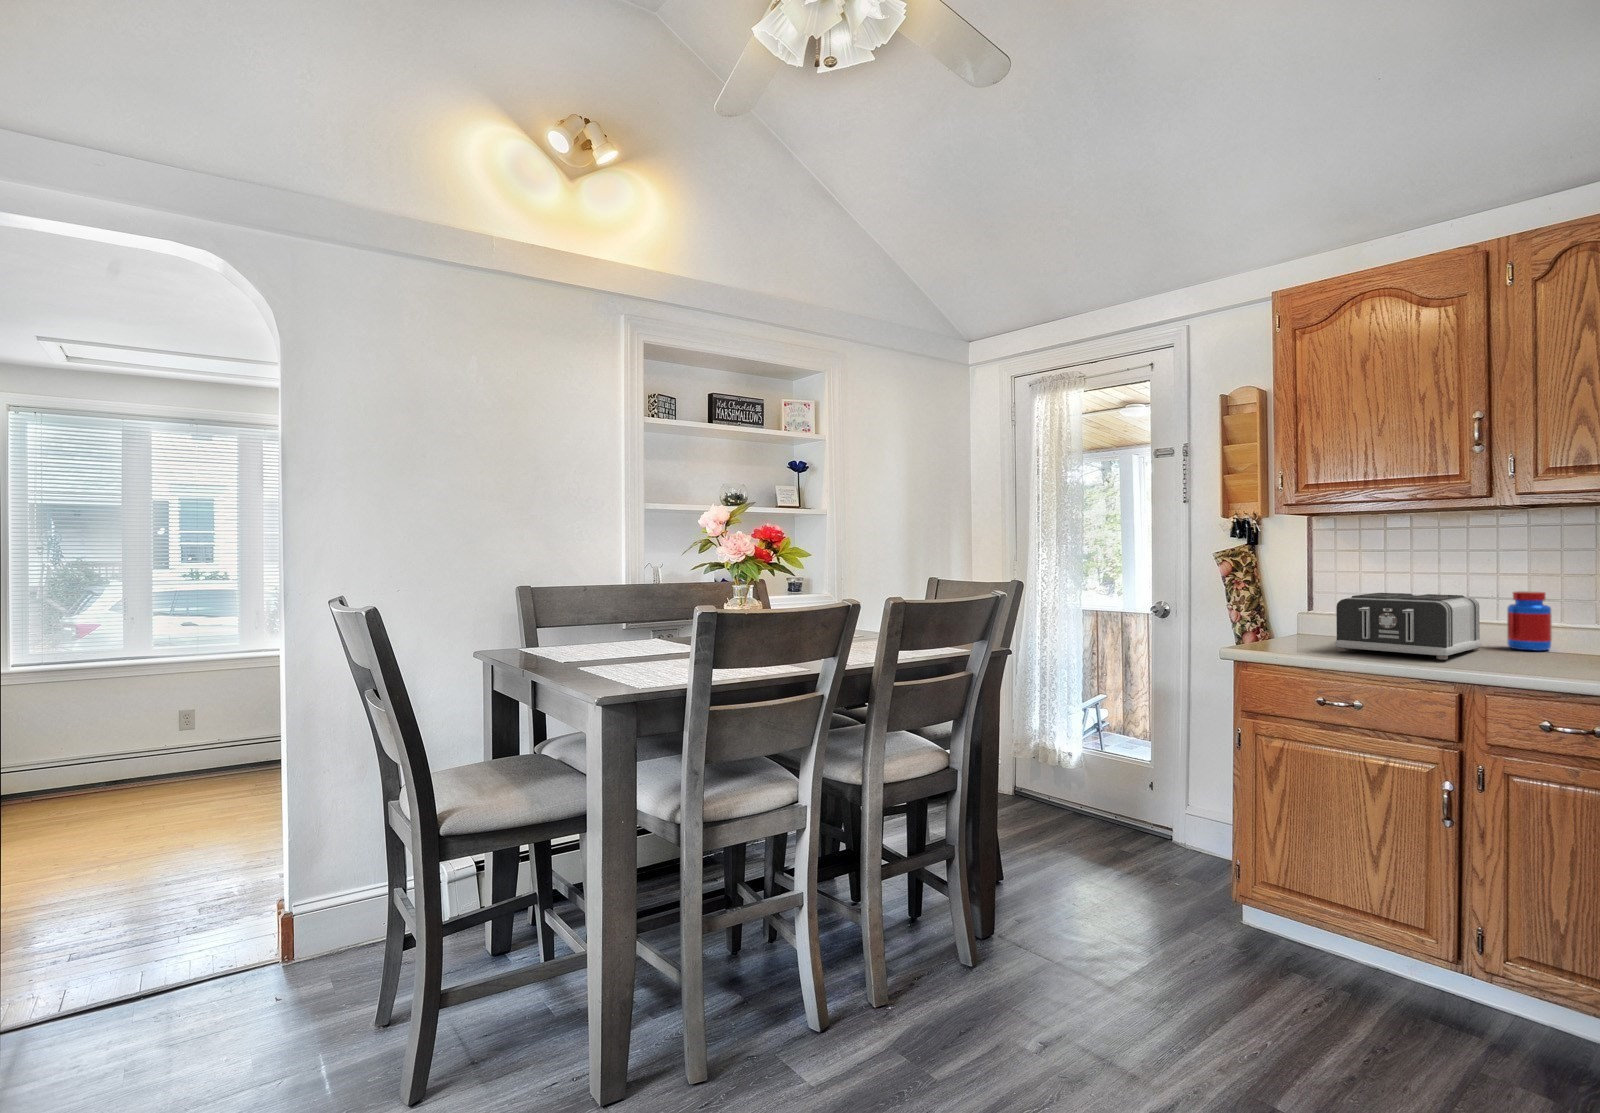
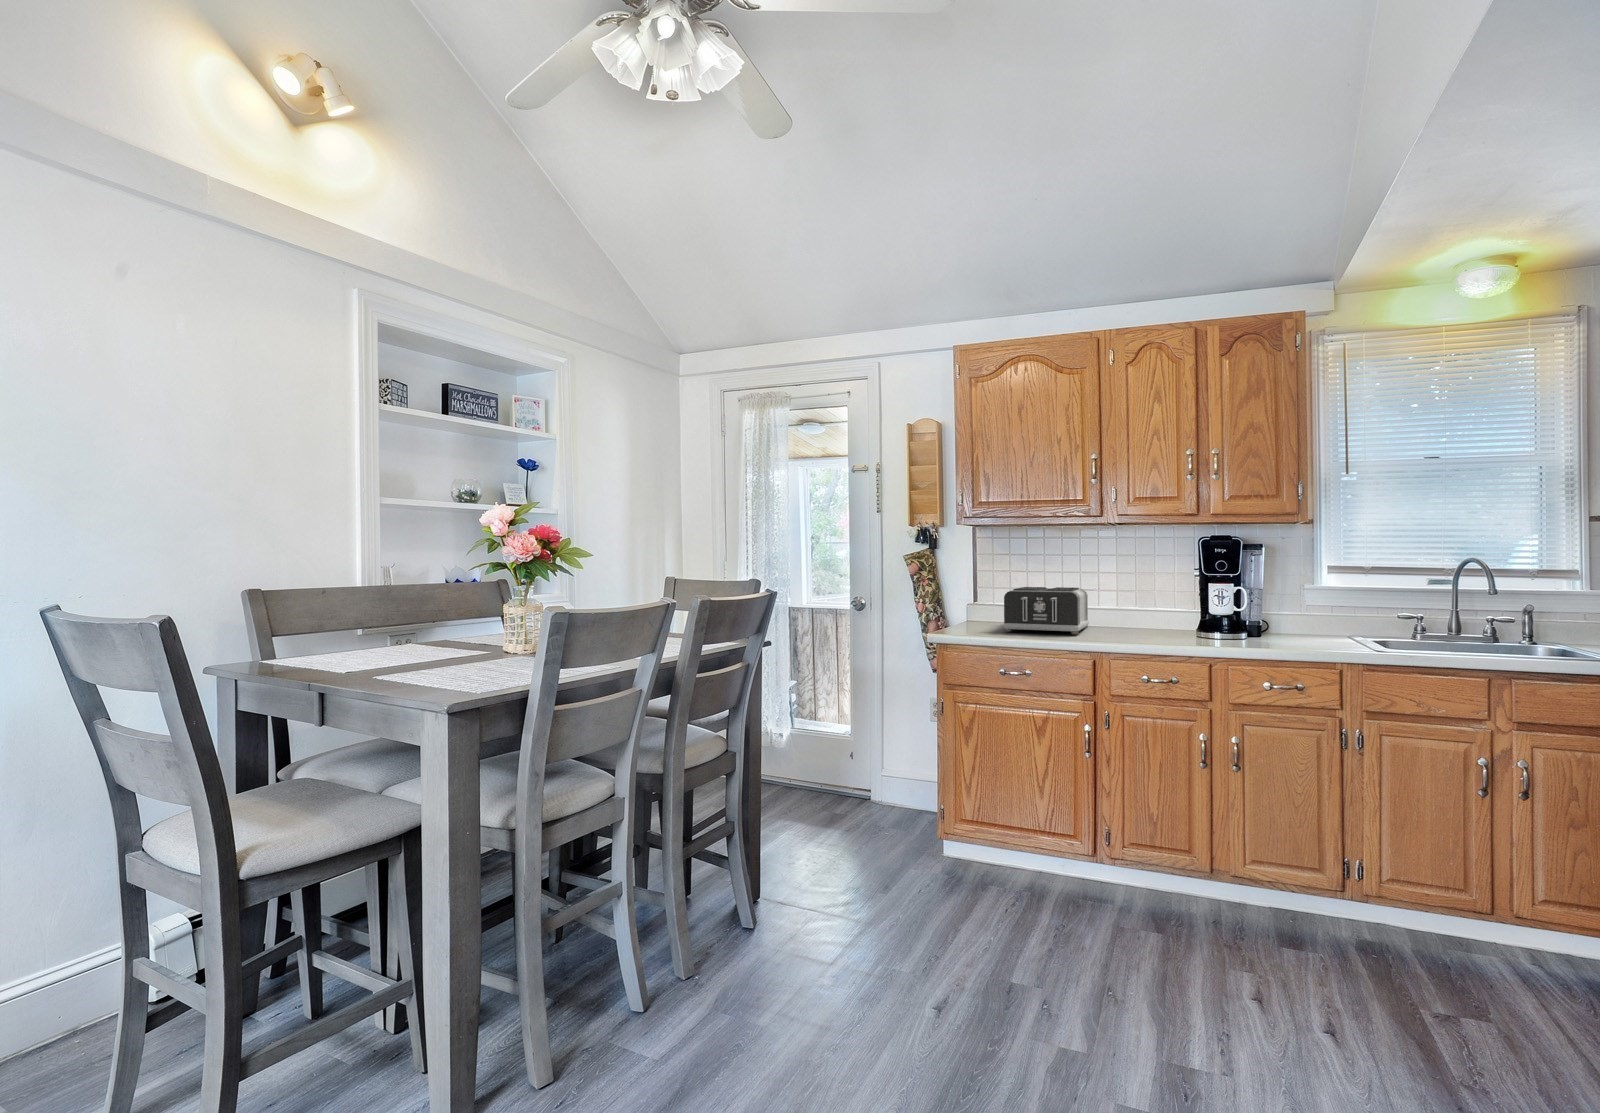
jar: present [1507,591,1552,651] -> none [1102,585,1128,626]

